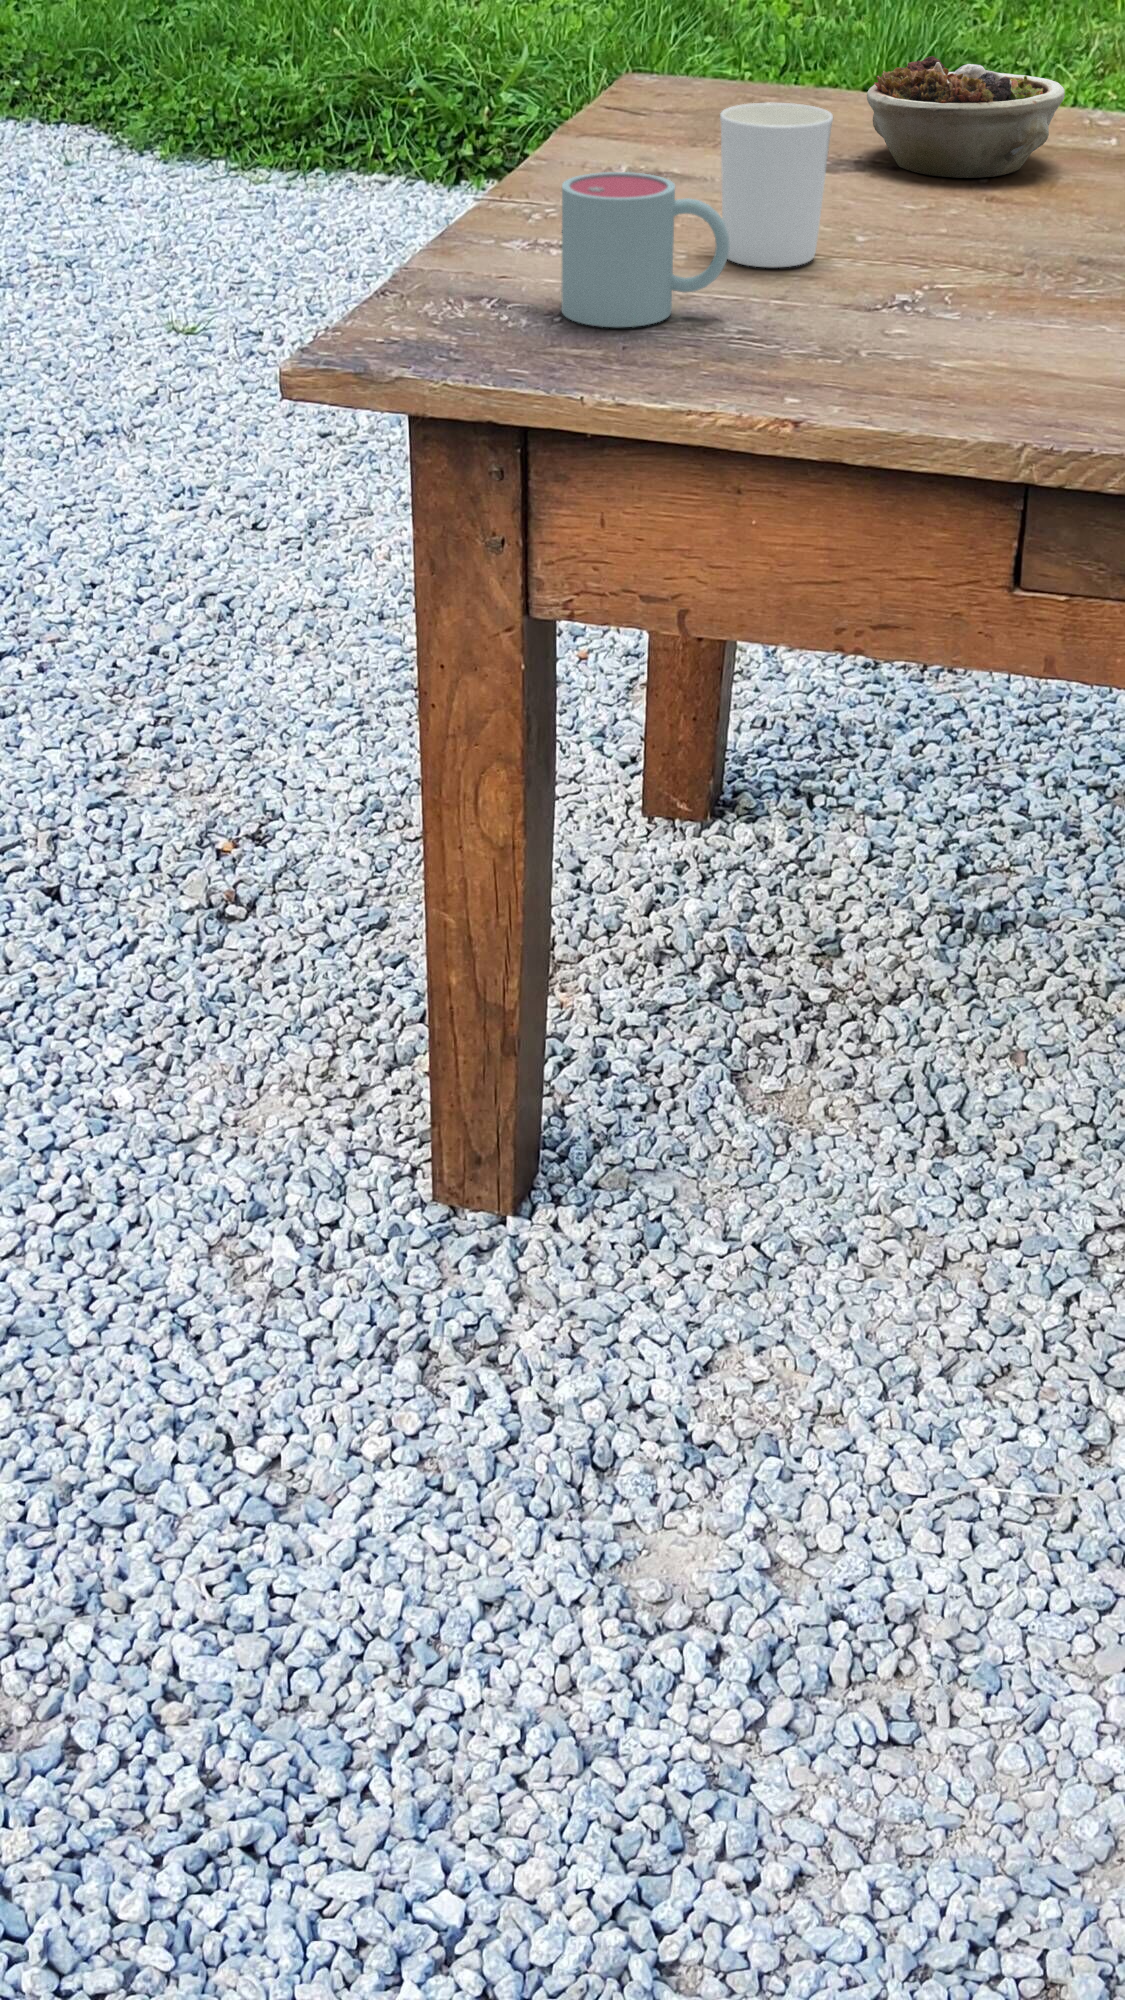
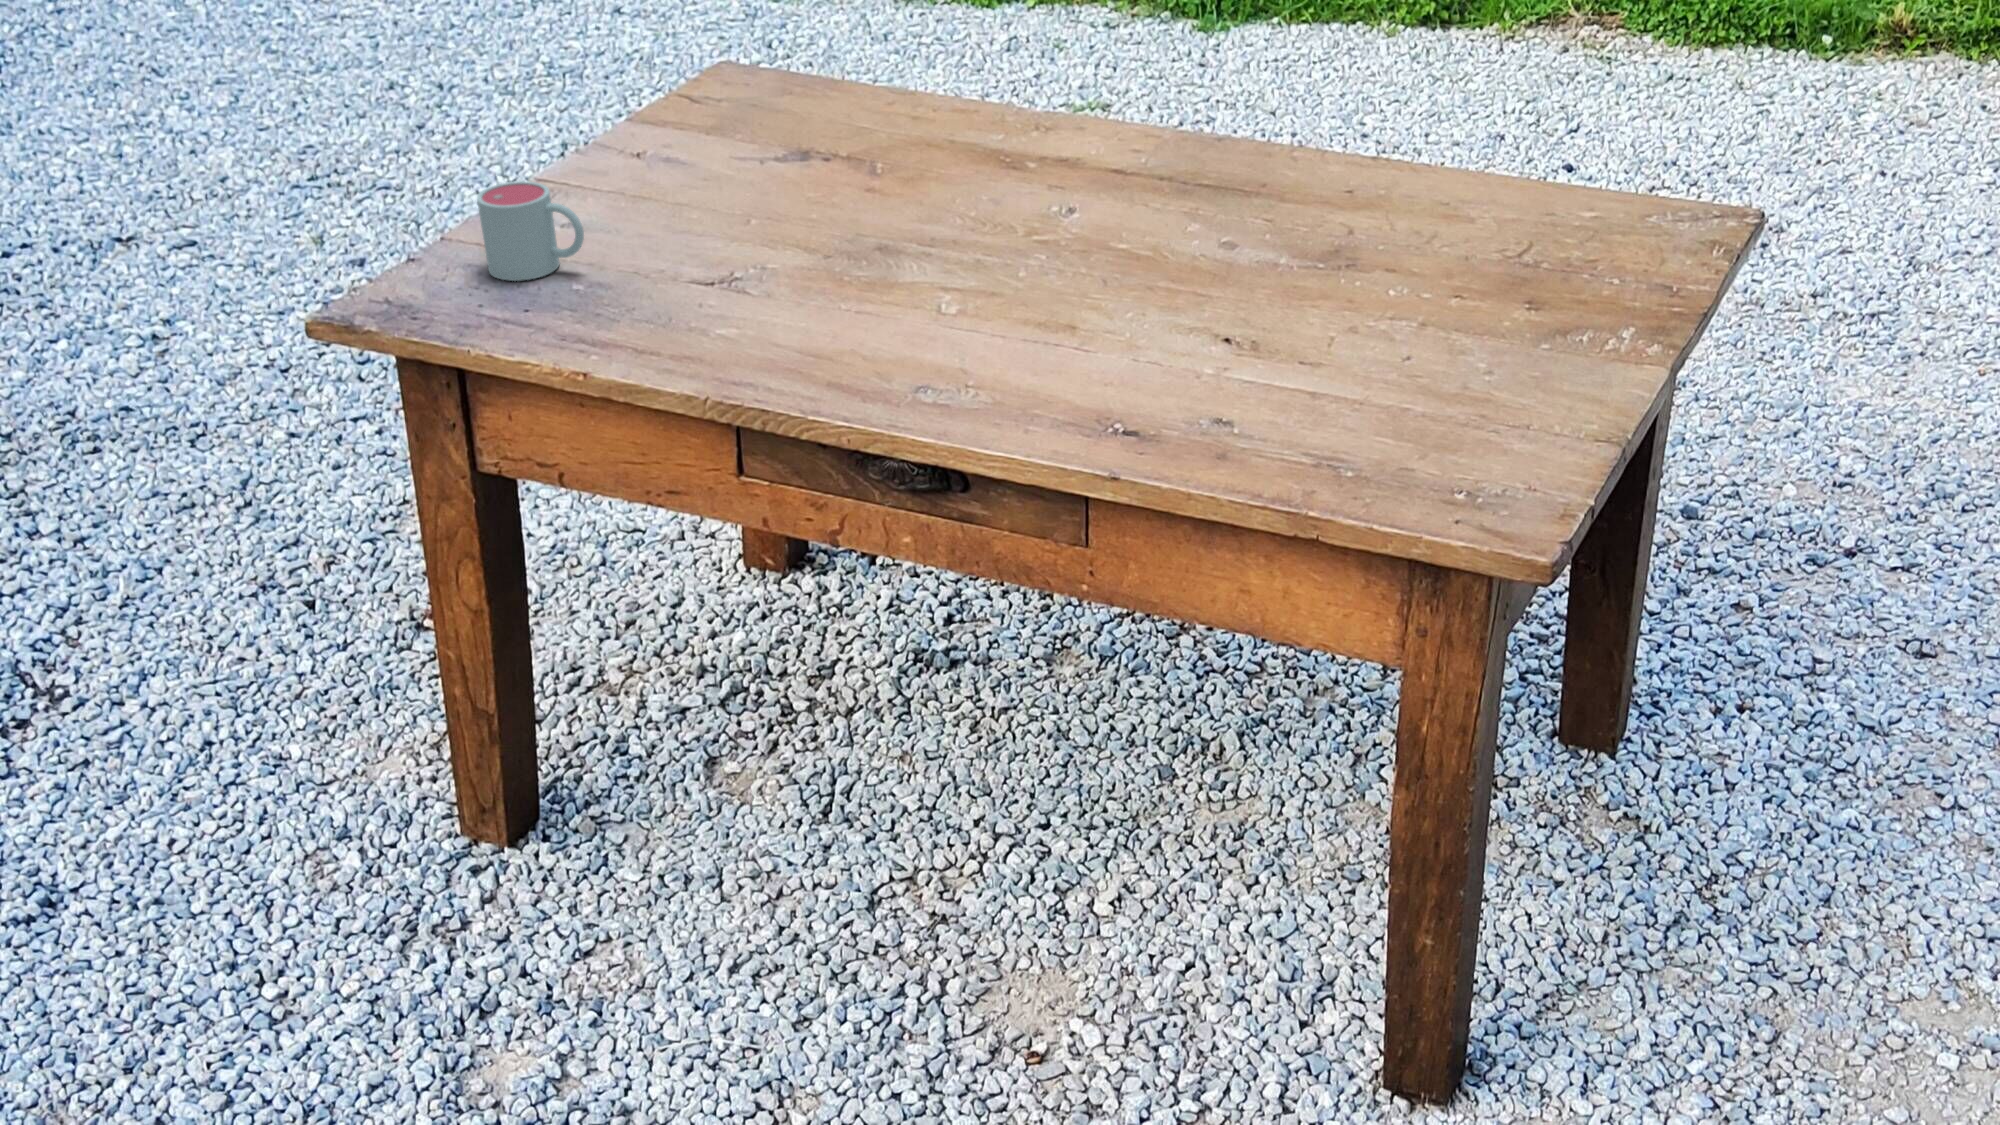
succulent planter: present [867,56,1065,178] -> none [805,63,940,150]
candle holder: present [720,103,833,268] -> none [618,125,694,231]

